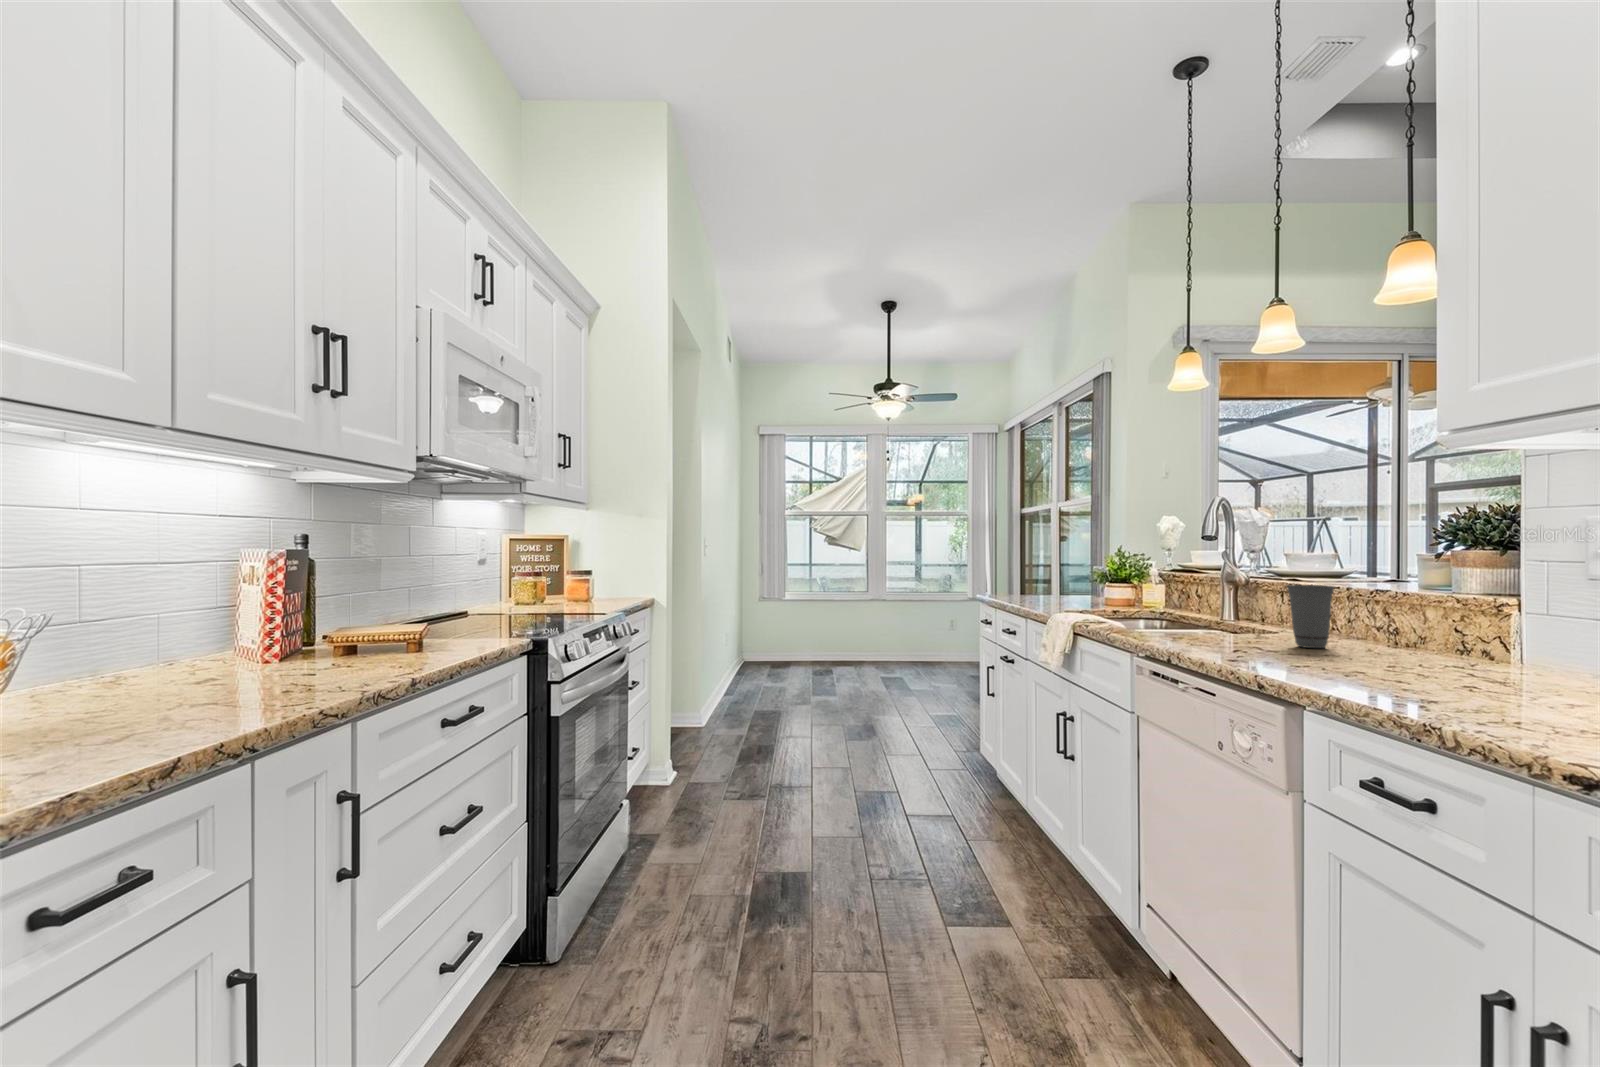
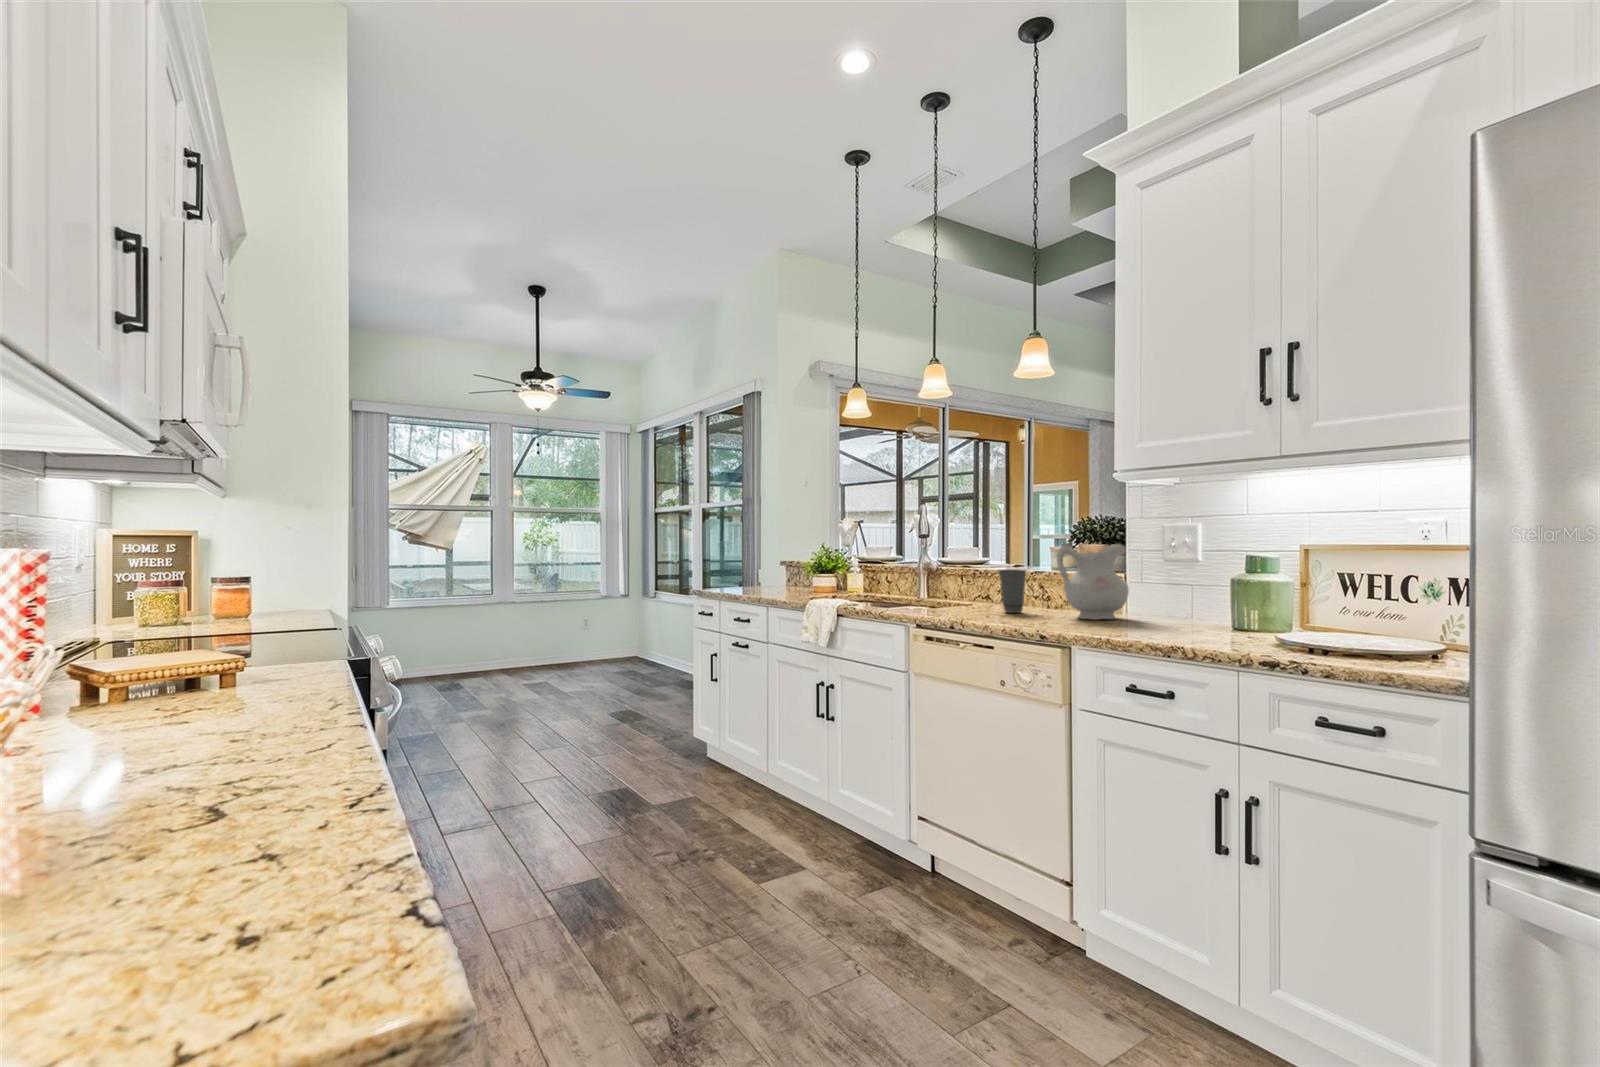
ceramic pitcher: none [1355,546,1497,672] -> present [1057,543,1129,620]

